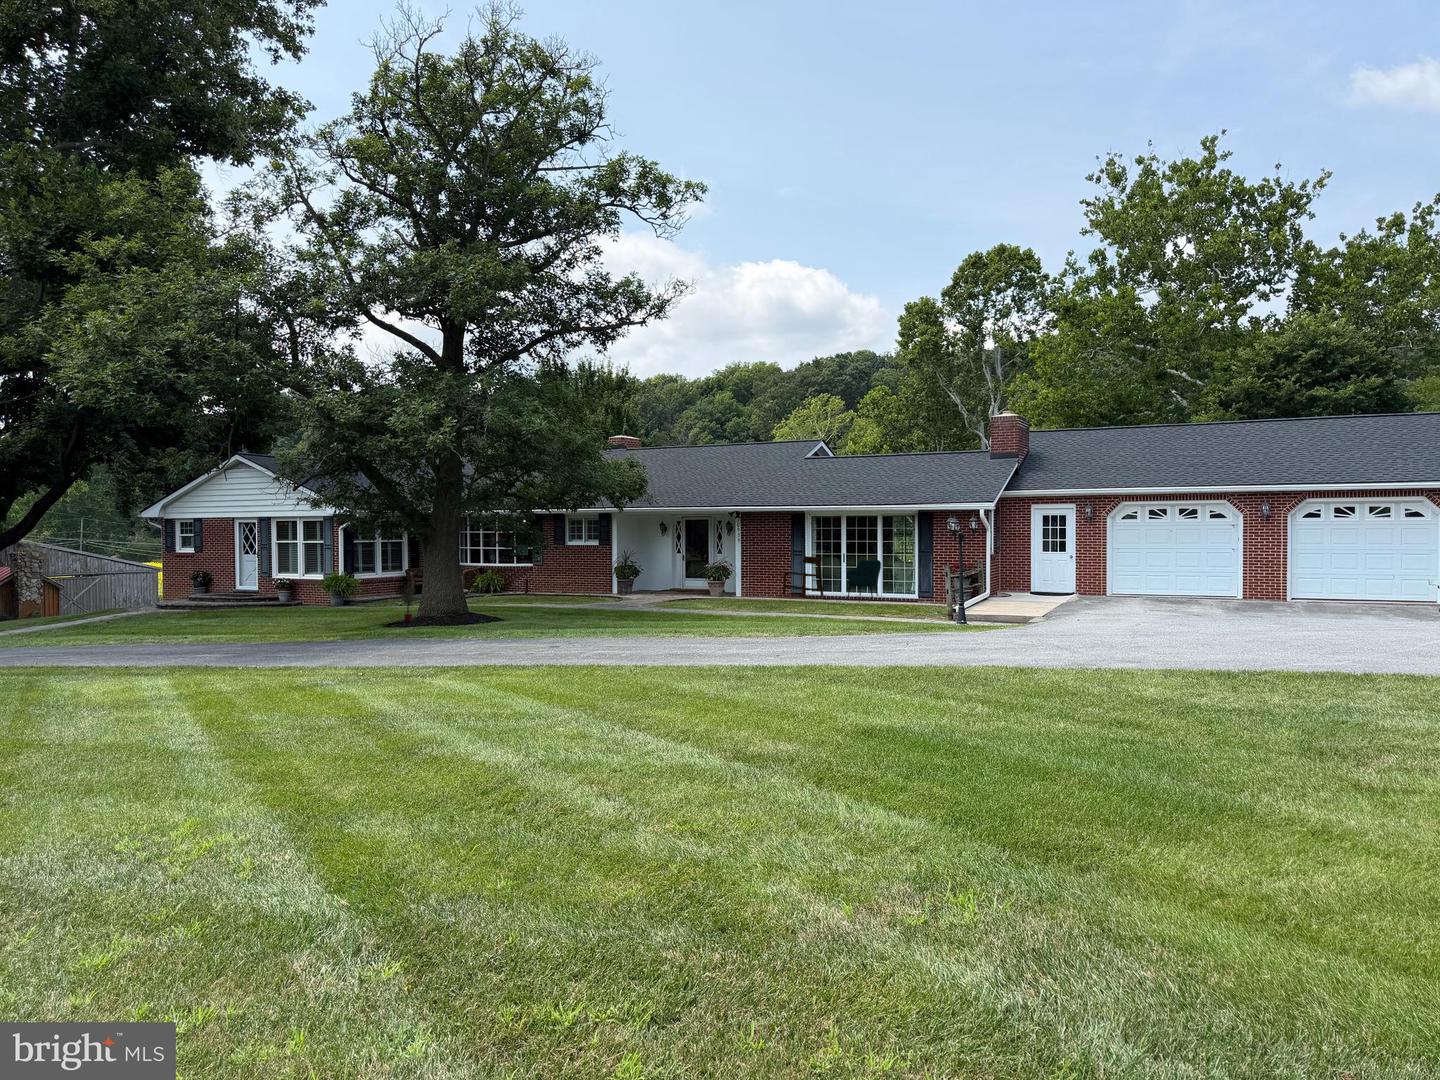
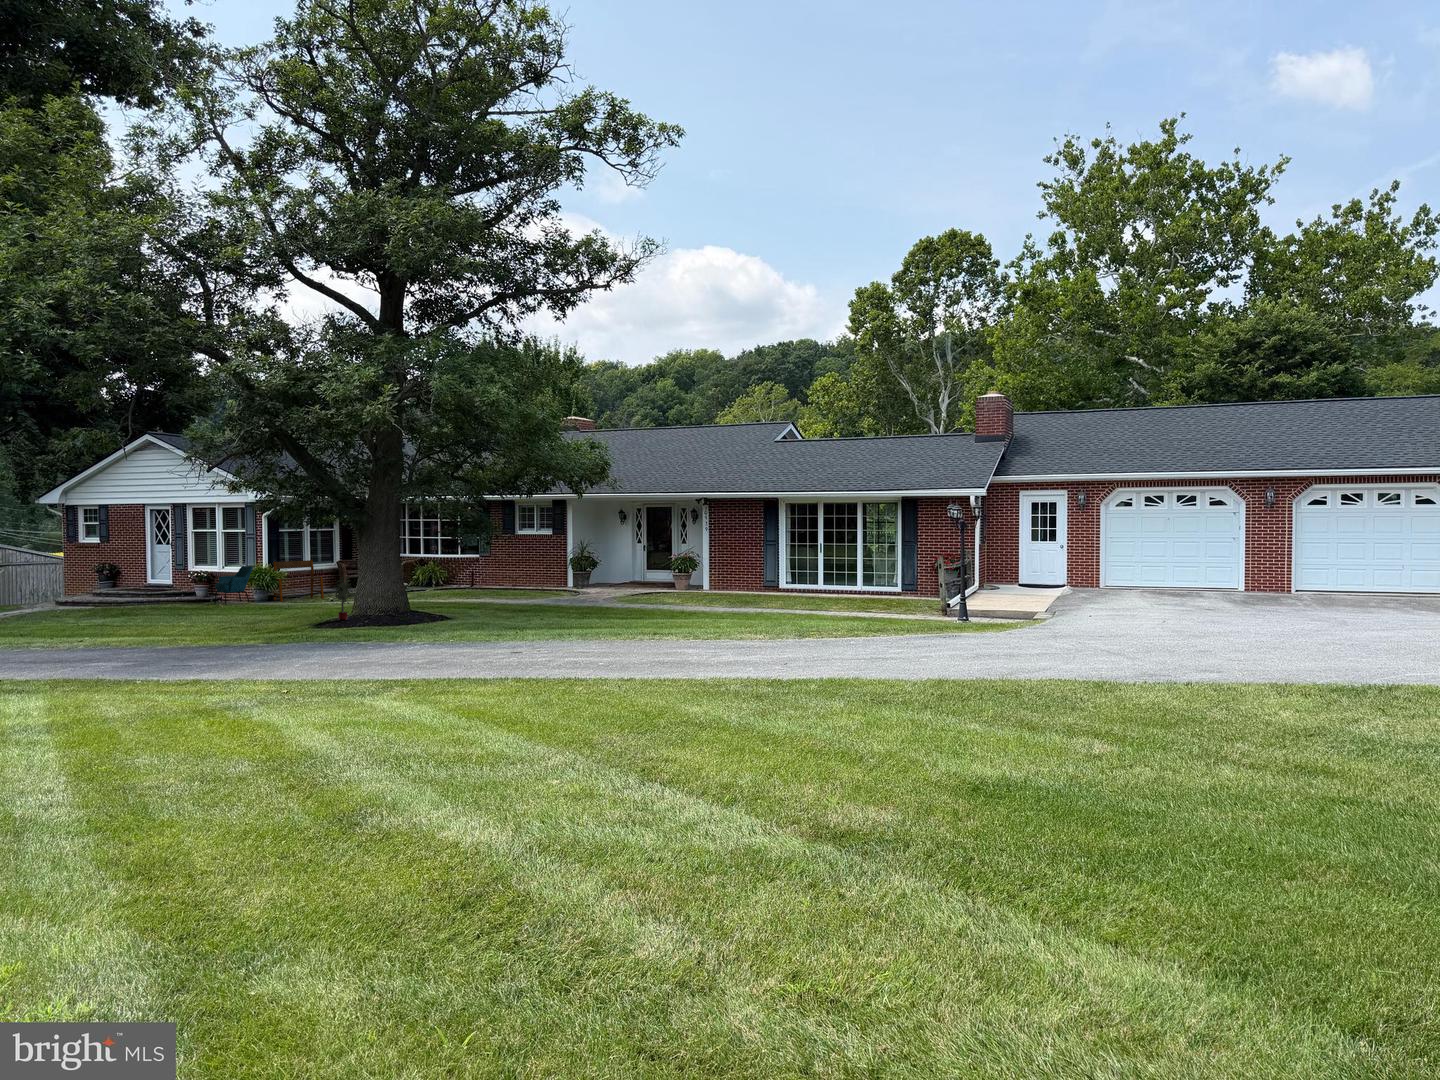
bench: present [783,556,823,597] -> present [273,560,324,602]
armchair: present [847,560,881,598] -> present [215,566,253,605]

